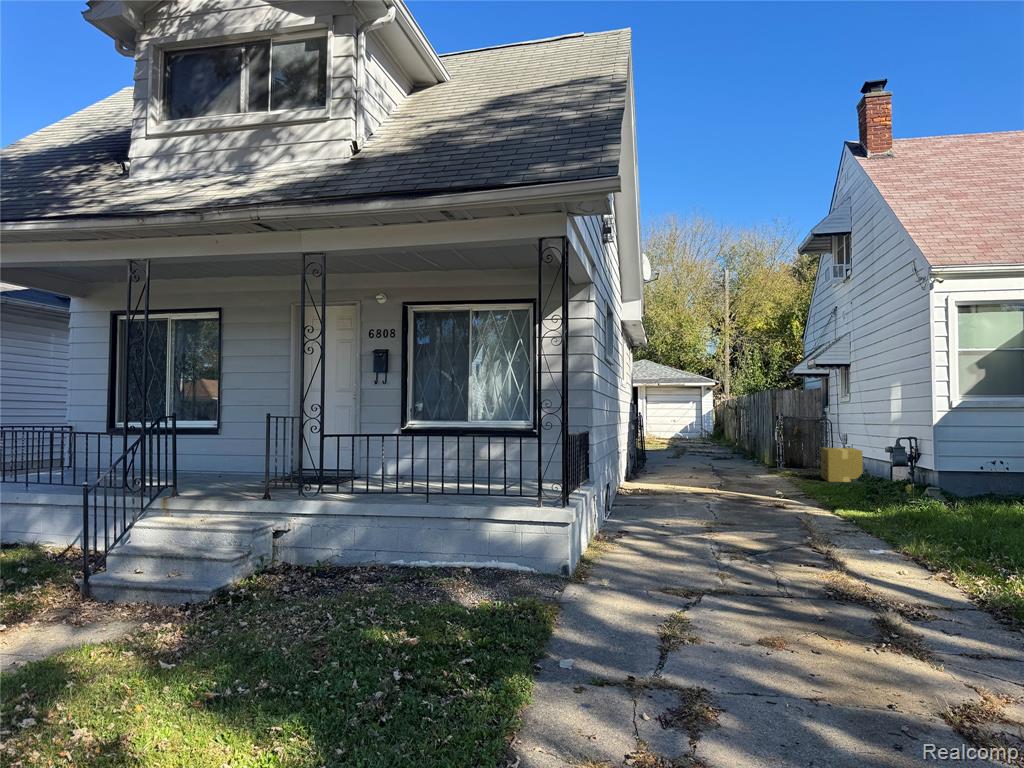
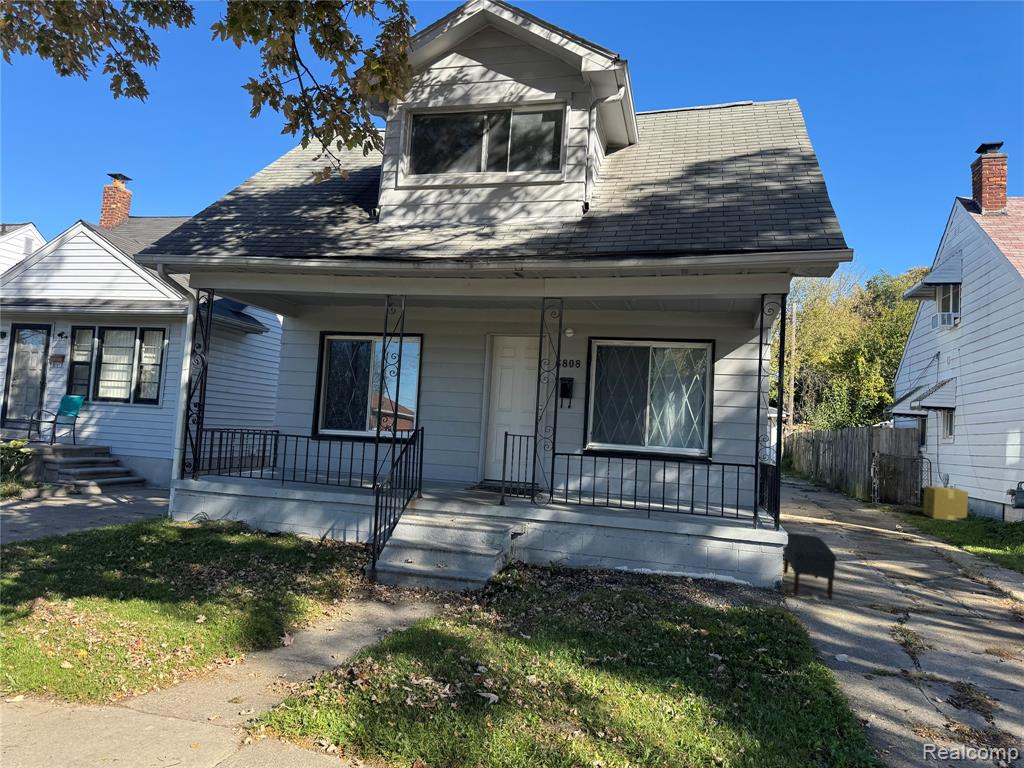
bench: none [580,509,635,586] -> present [784,534,837,599]

